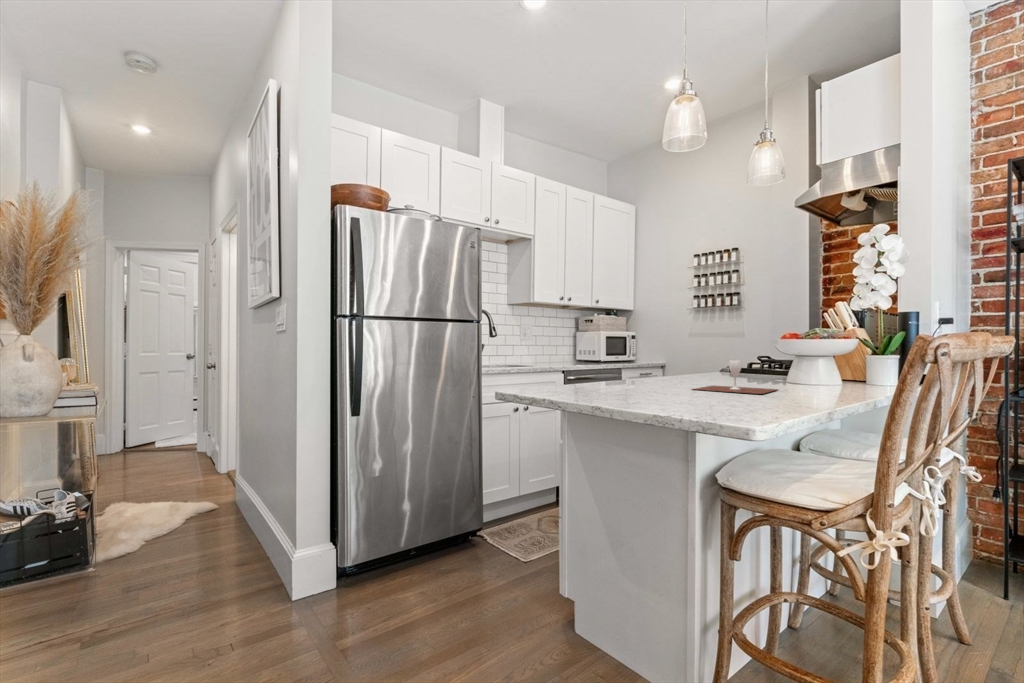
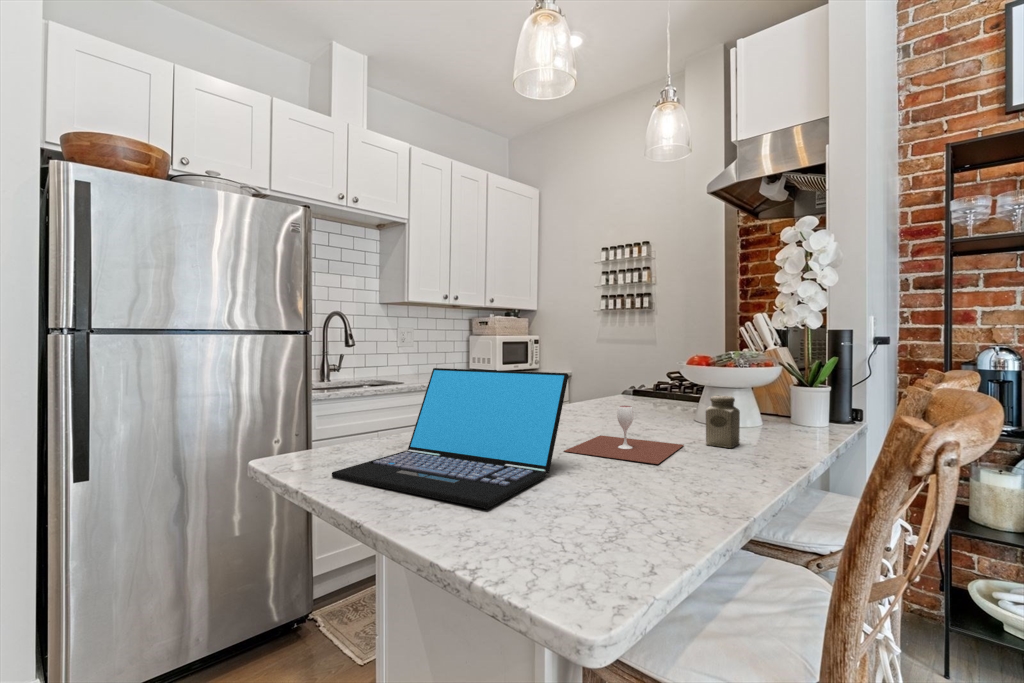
laptop: none [551,332,699,401] -> present [332,368,568,509]
salt shaker: none [795,355,822,391] -> present [706,395,740,448]

